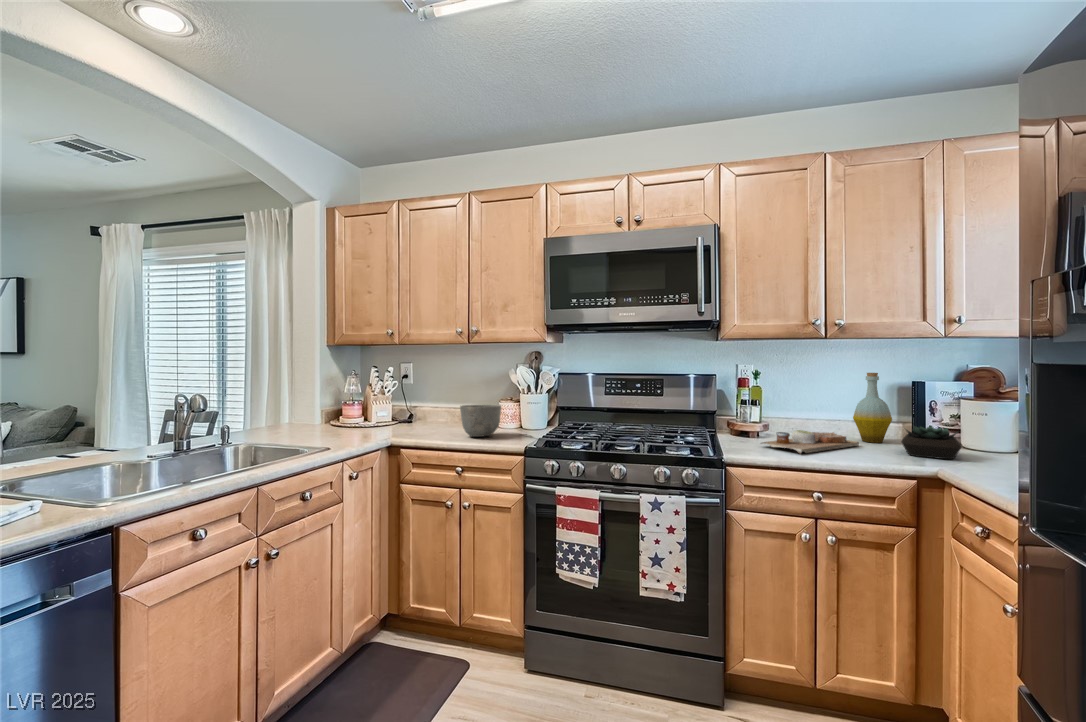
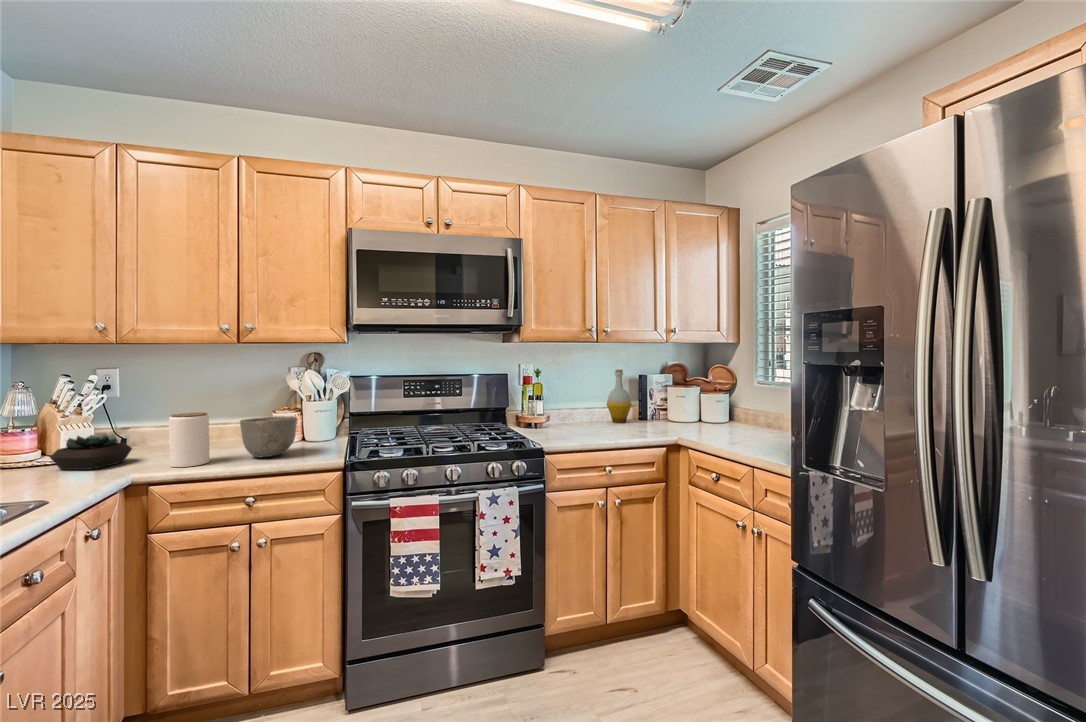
jar: none [416,397,441,437] -> present [169,412,210,467]
succulent plant: present [901,426,962,459] -> present [50,434,132,470]
cutting board: present [761,430,859,454] -> none [559,417,617,437]

